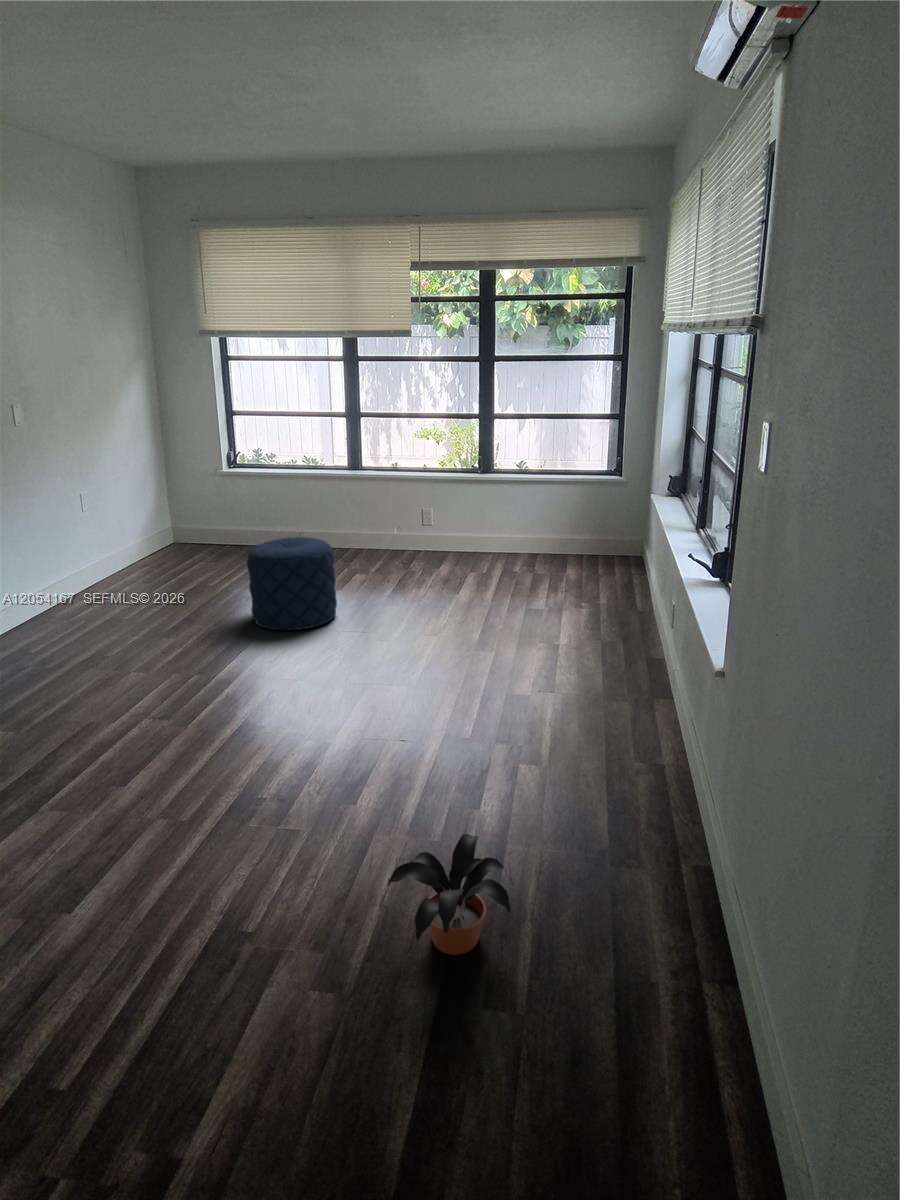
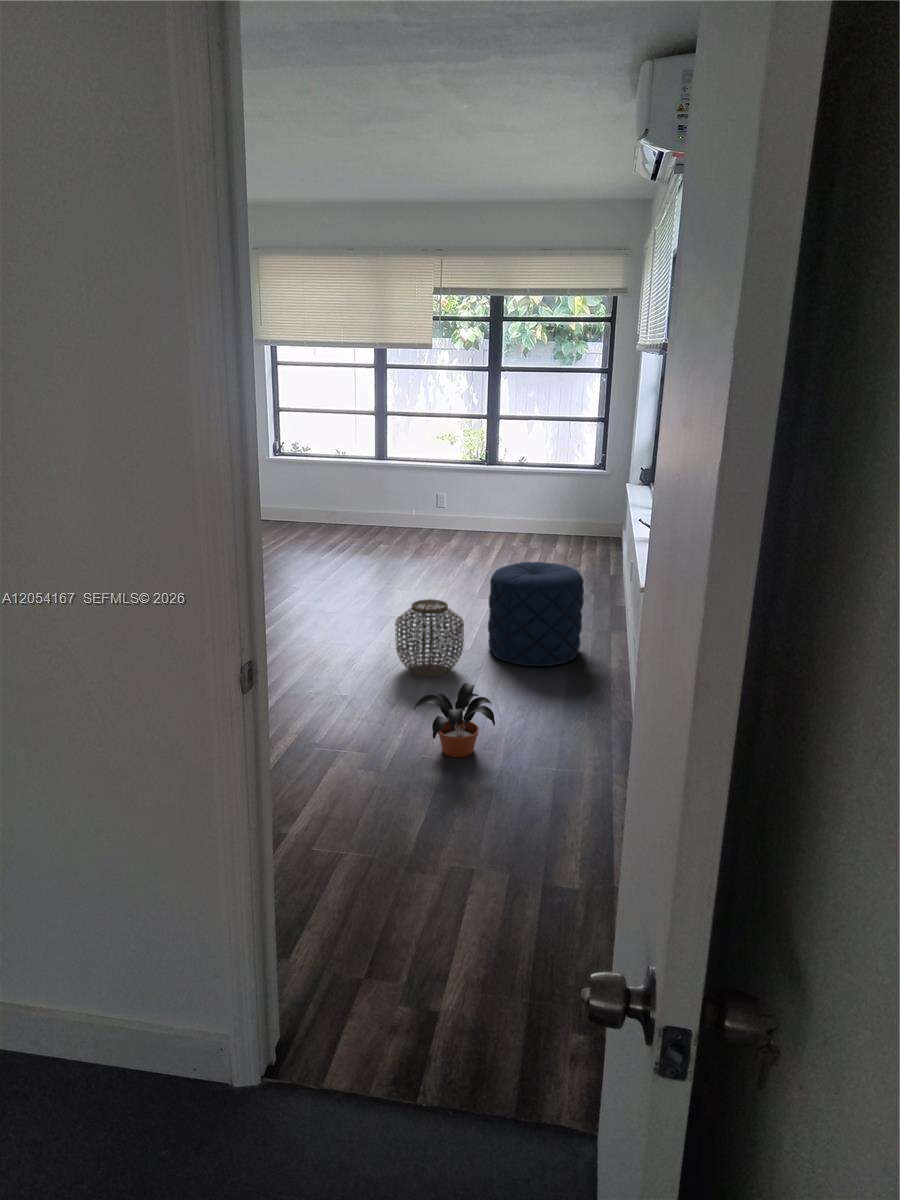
pouf: present [247,537,337,630] -> present [488,562,584,666]
woven basket: none [365,682,459,791] -> present [395,599,464,678]

